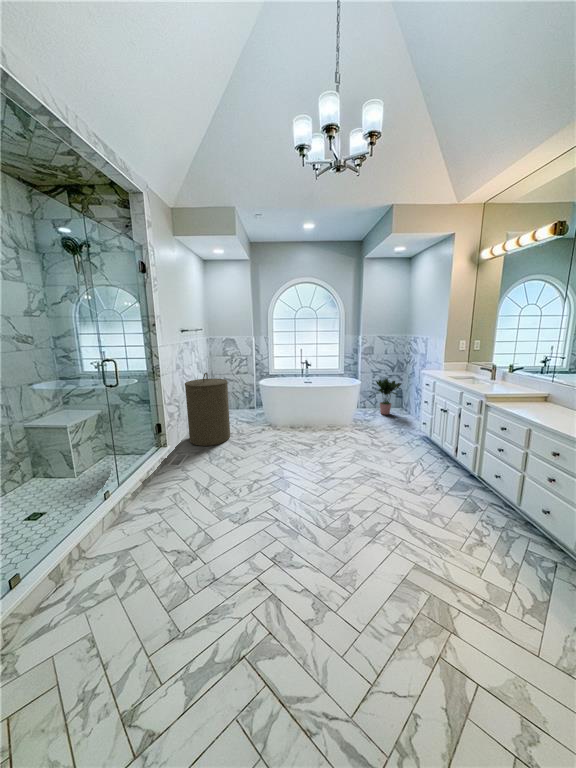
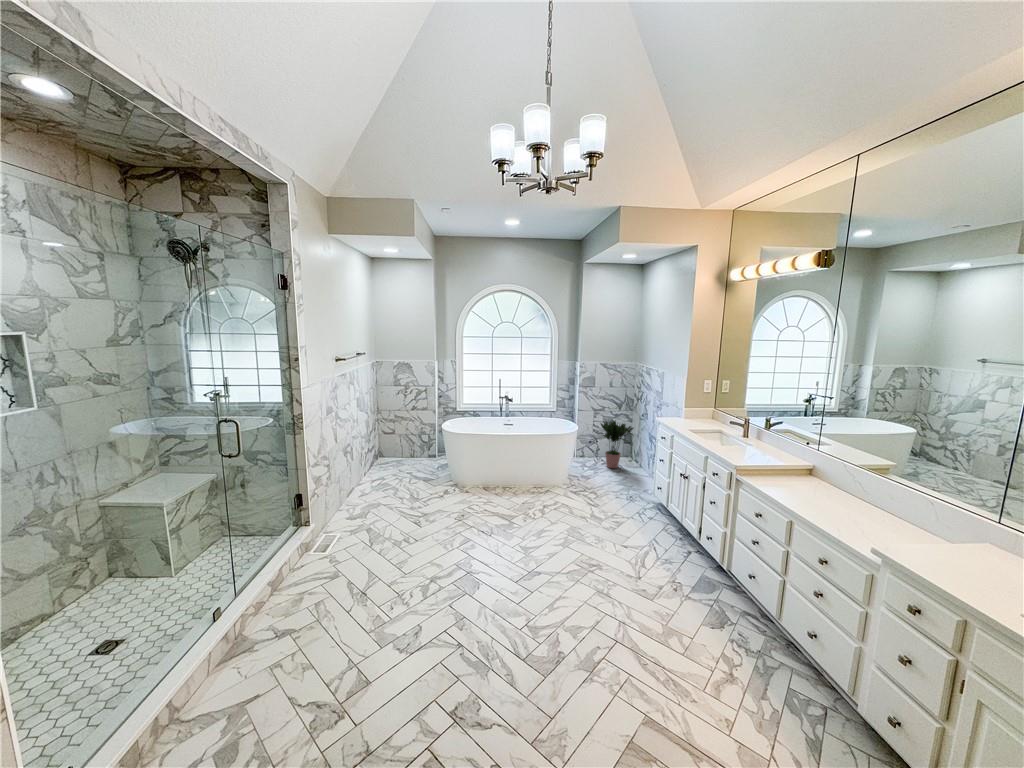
laundry hamper: present [185,373,230,446] -> none [339,417,401,521]

